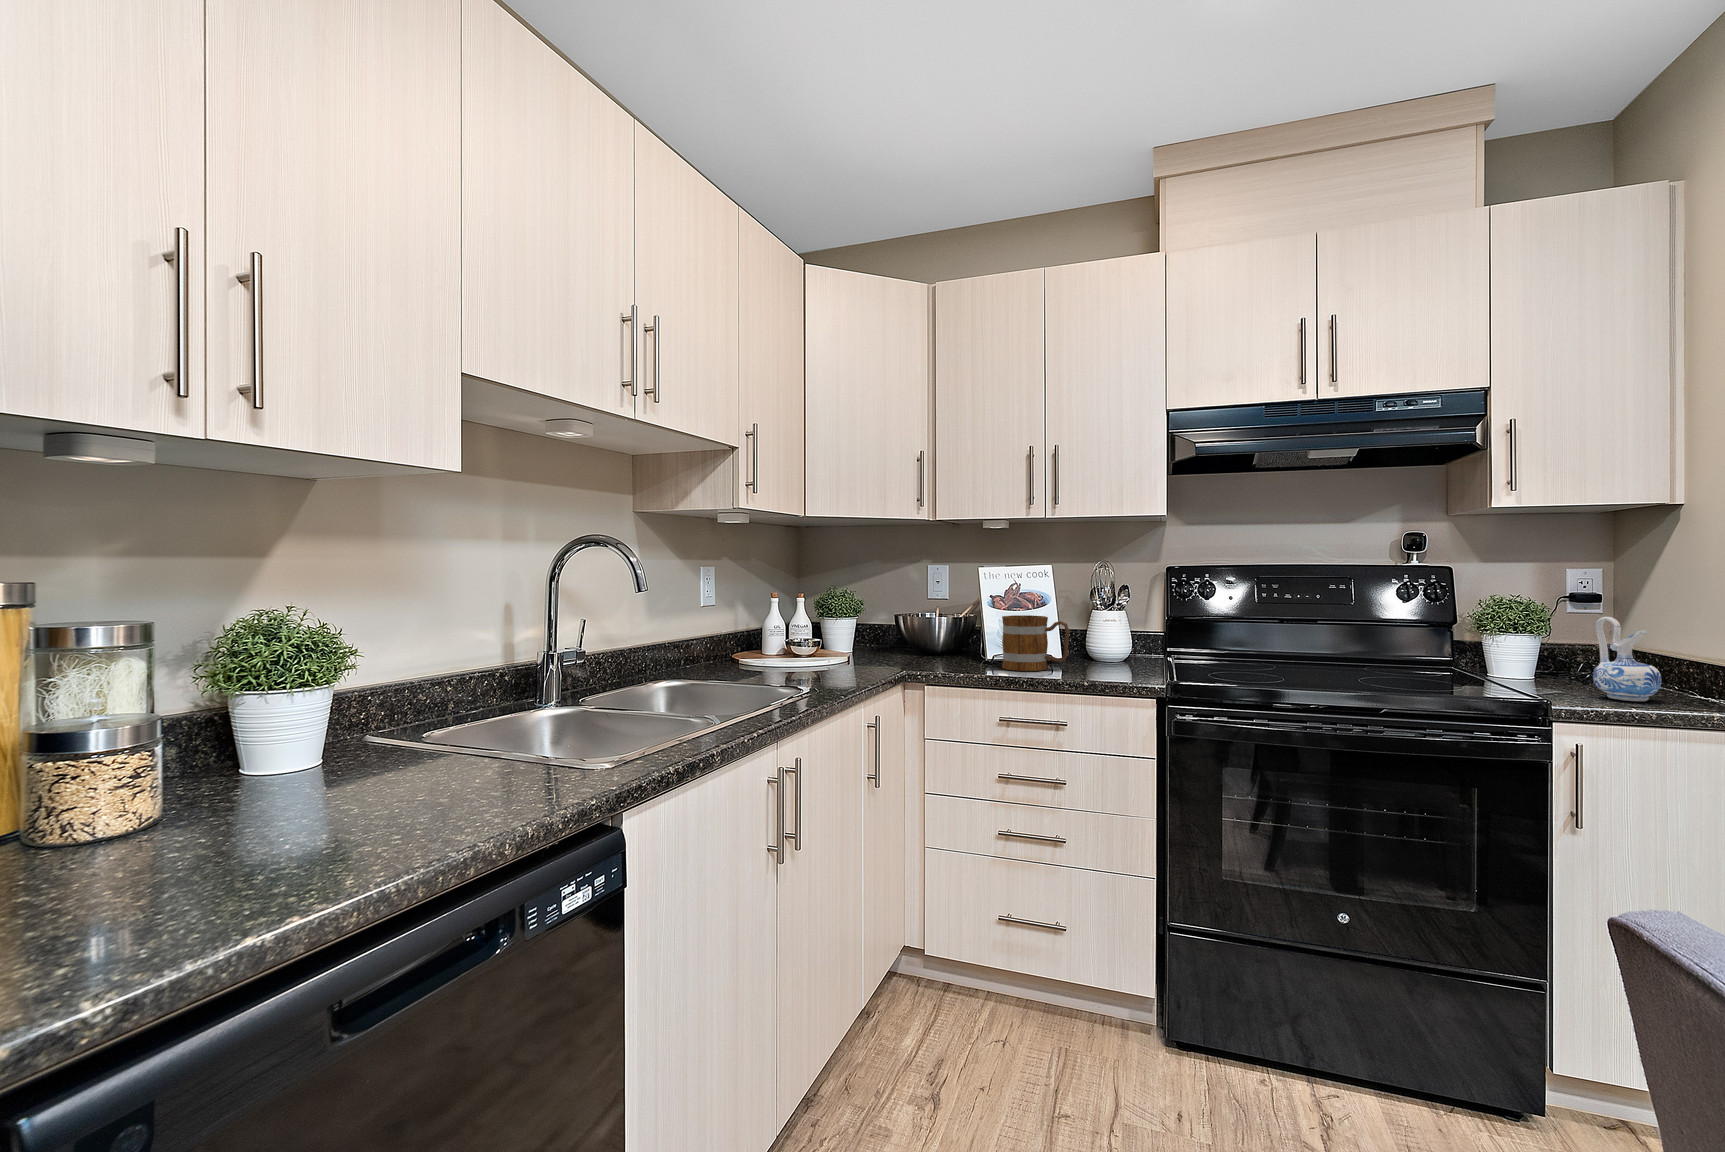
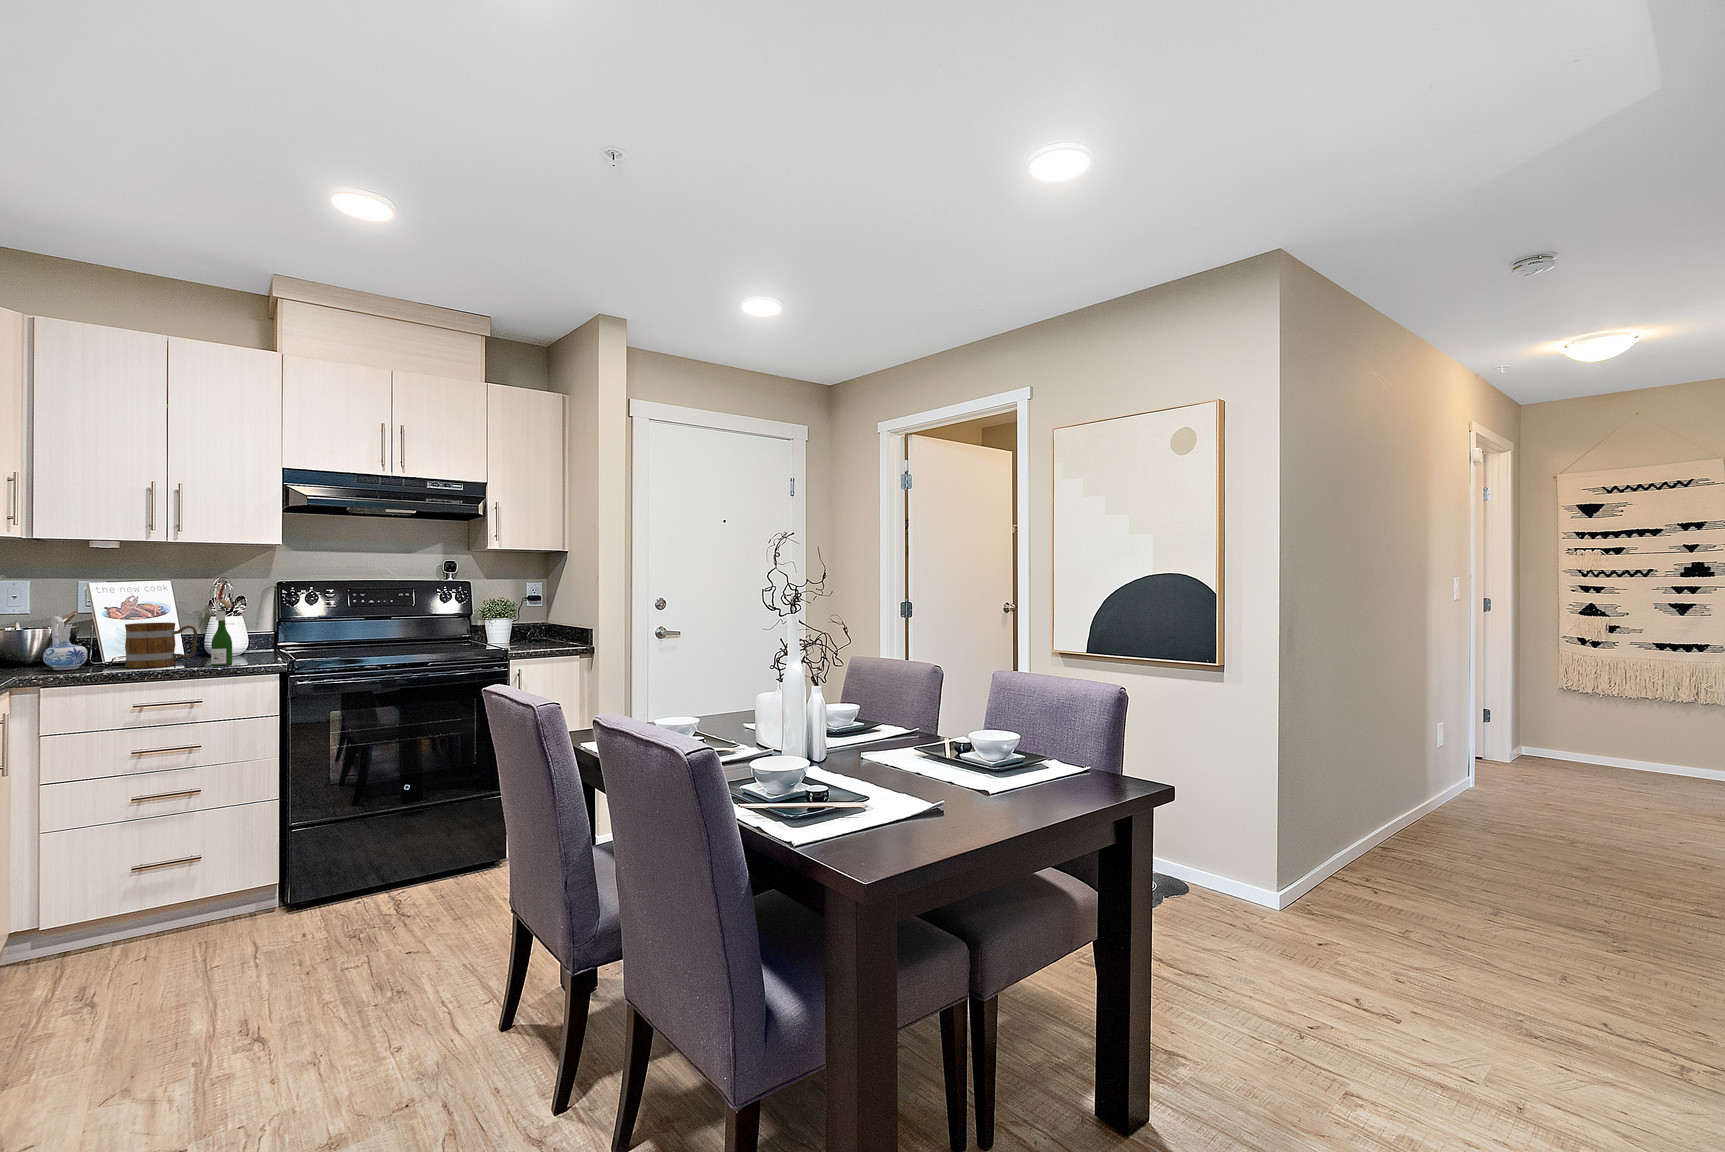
wine bottle: none [1079,565,1111,679] -> present [211,581,240,666]
ceramic pitcher: present [1593,617,1661,701] -> present [43,617,88,670]

